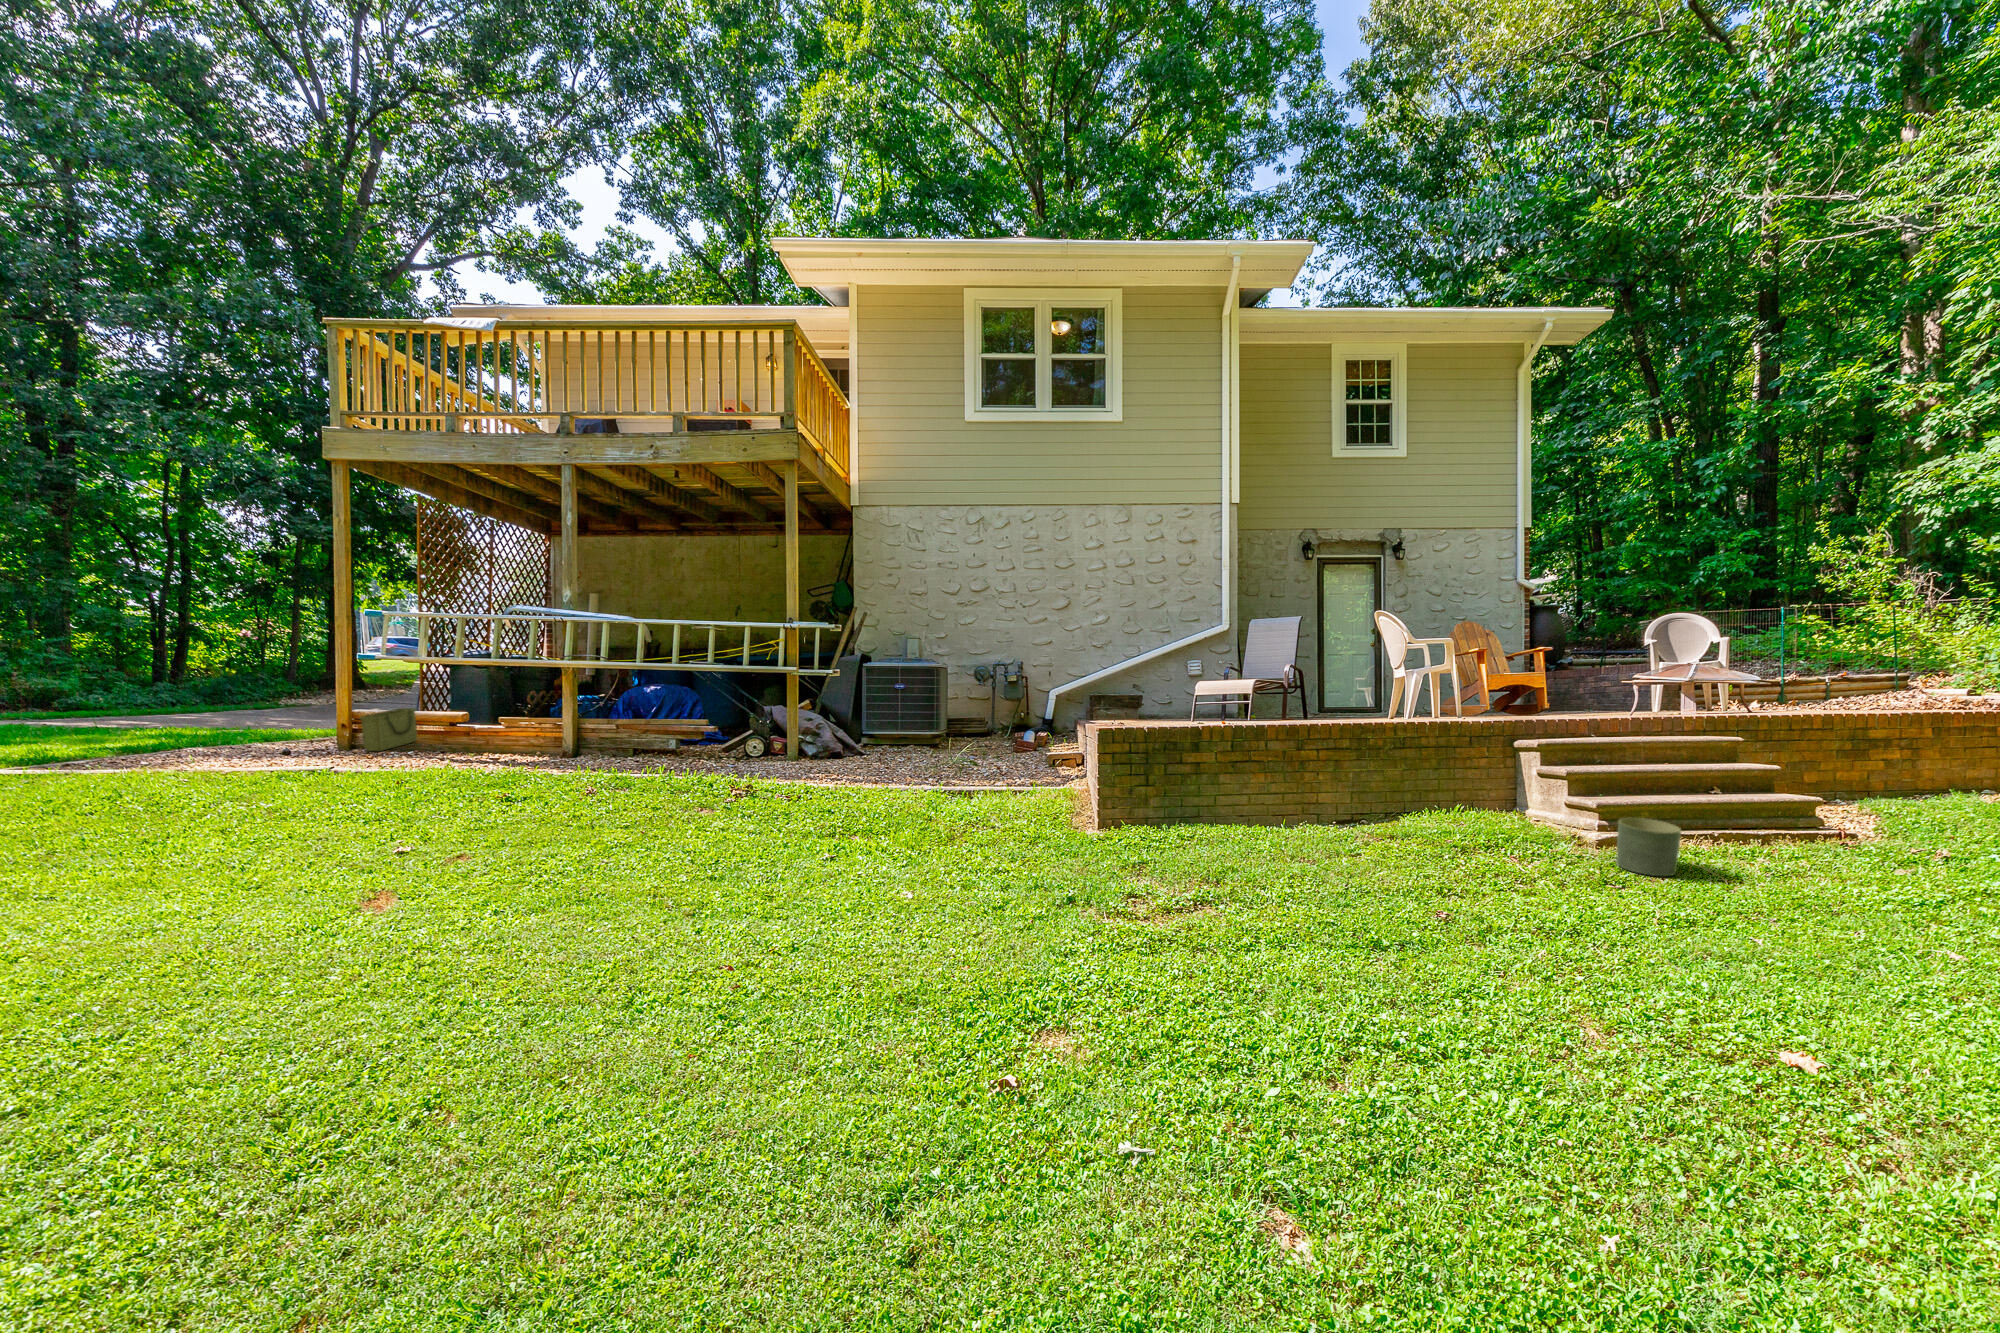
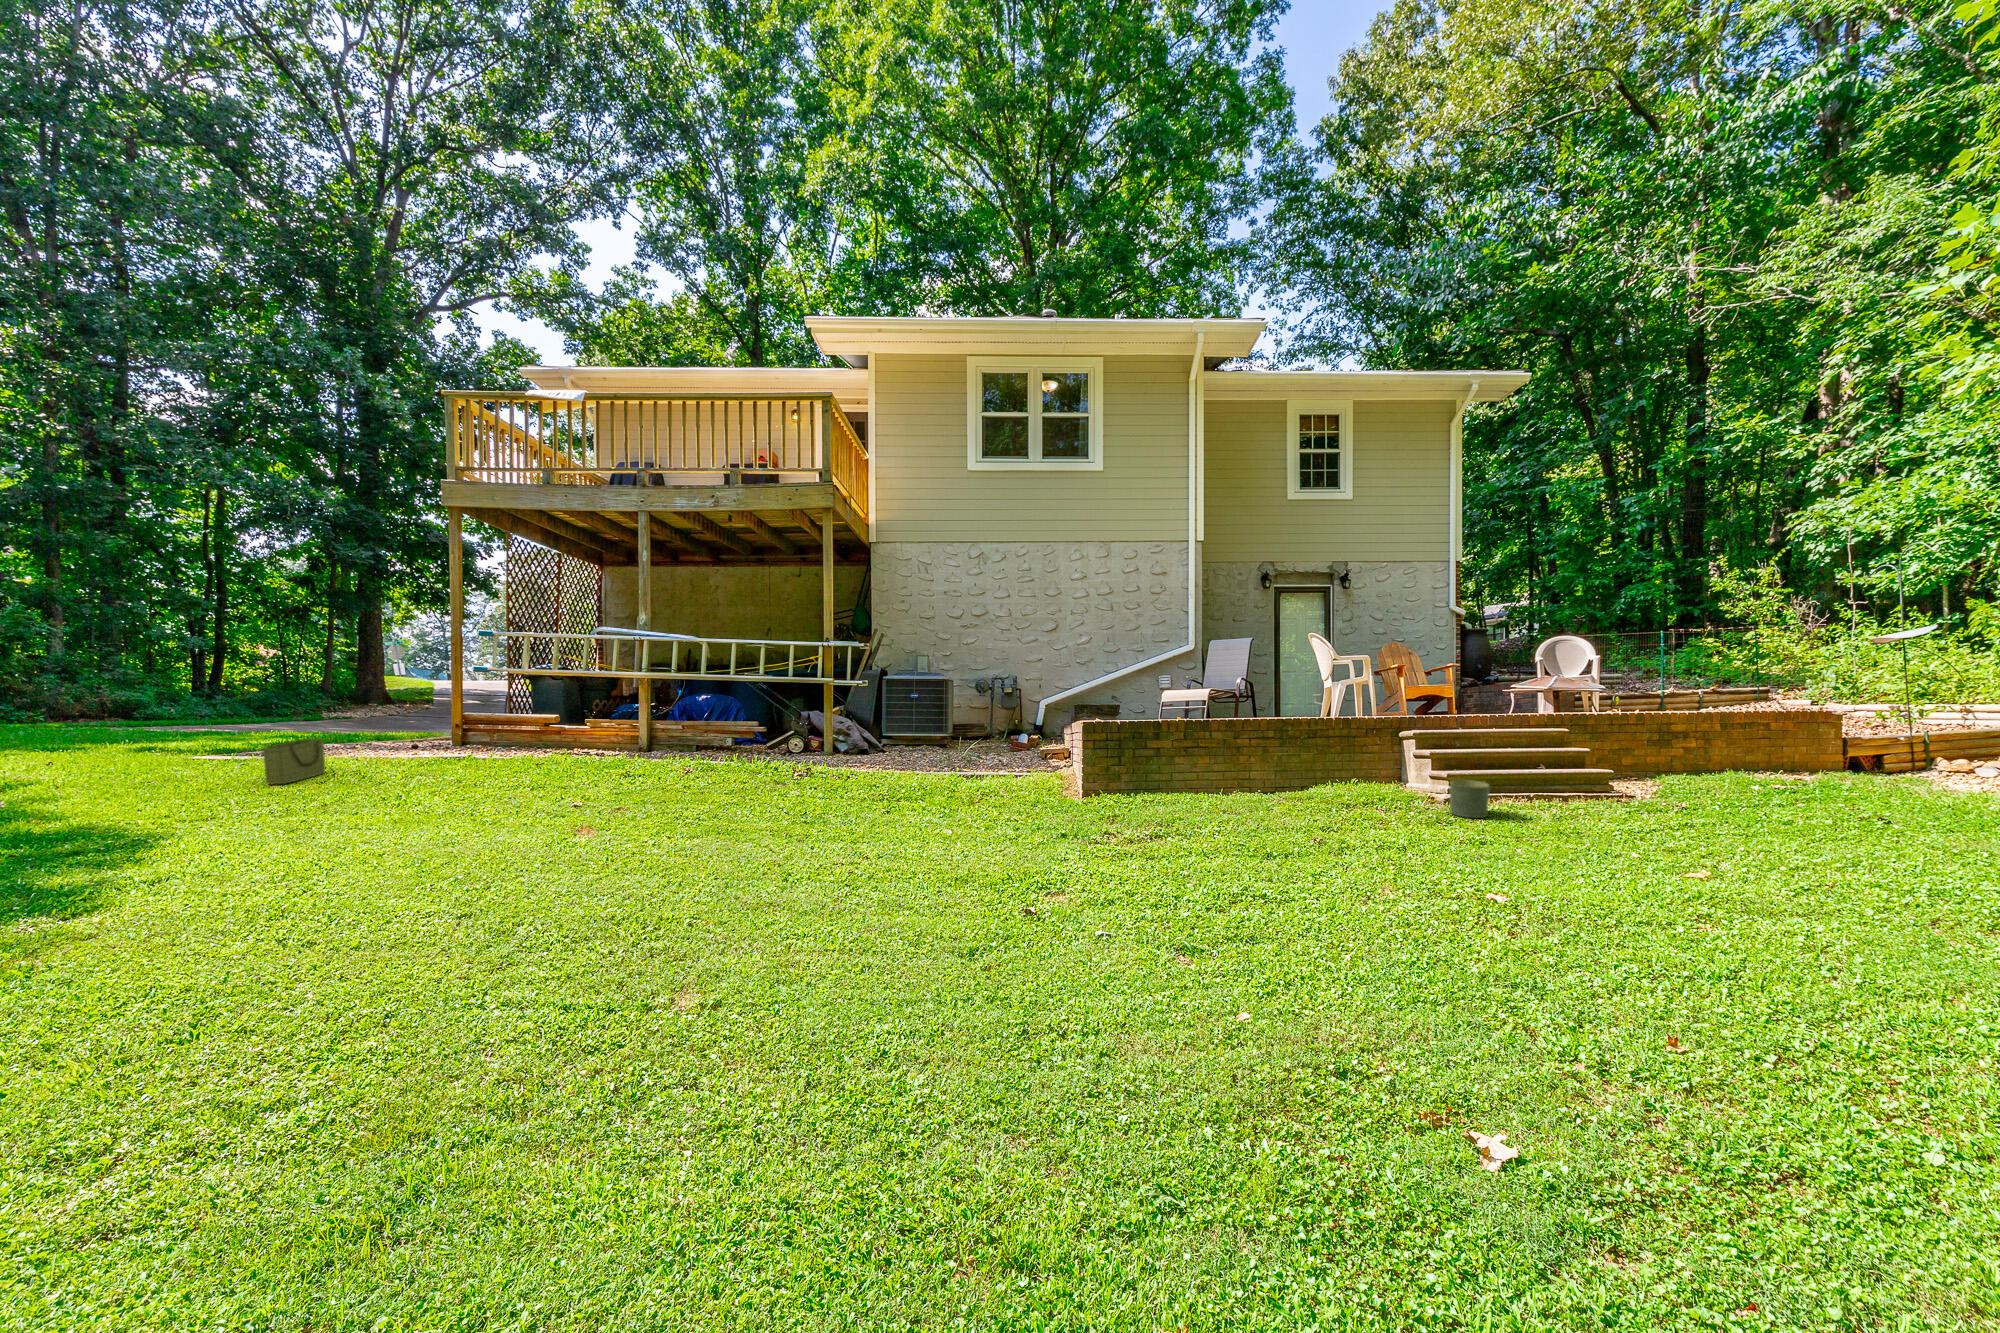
basket: present [360,708,417,751] -> present [262,738,325,784]

